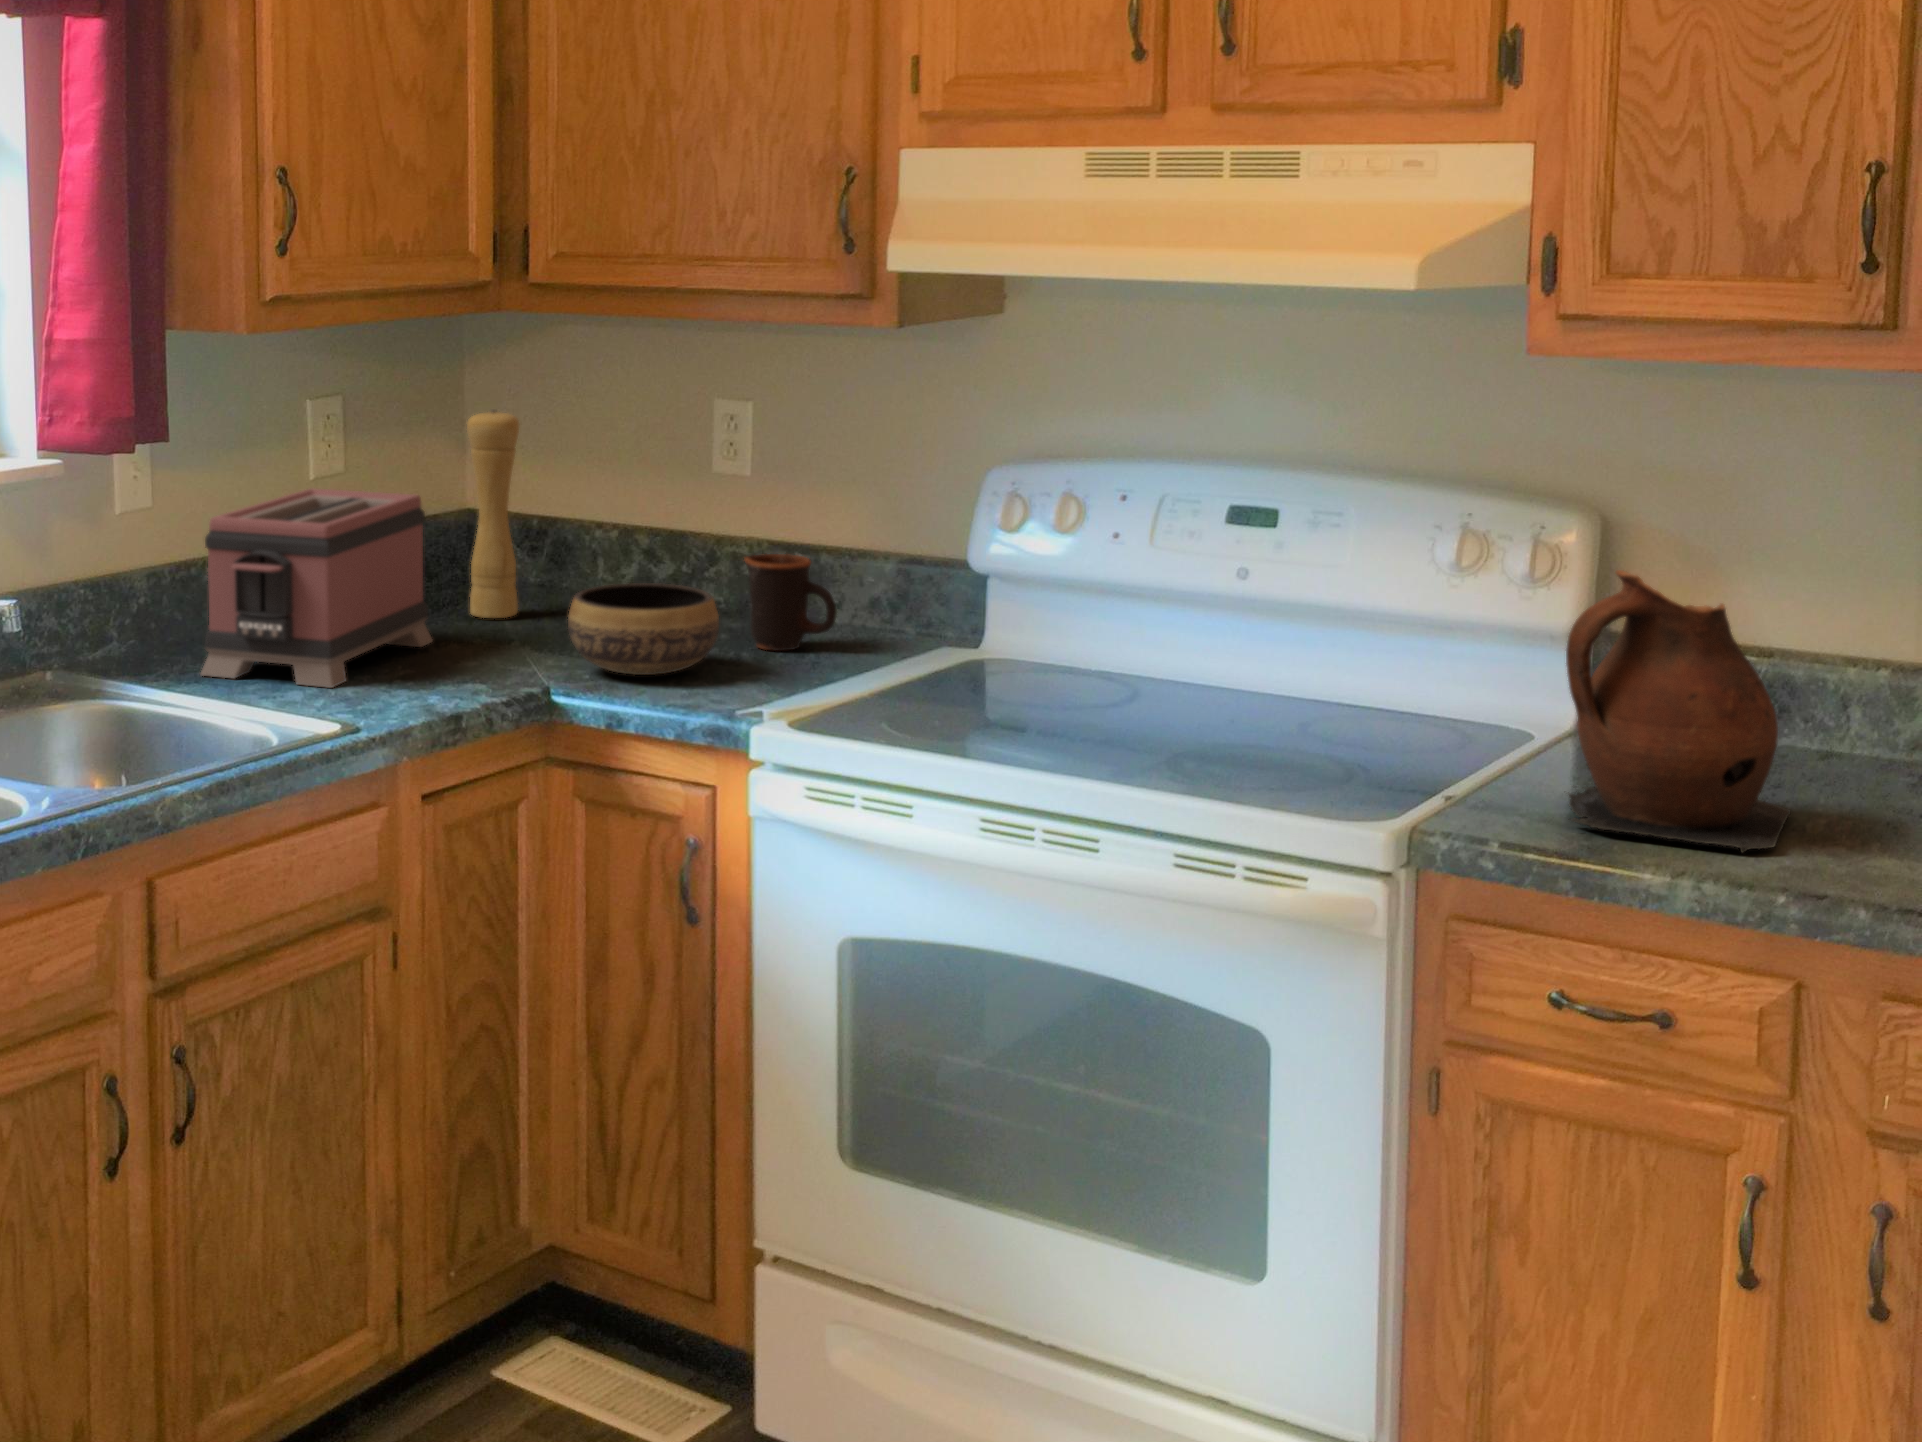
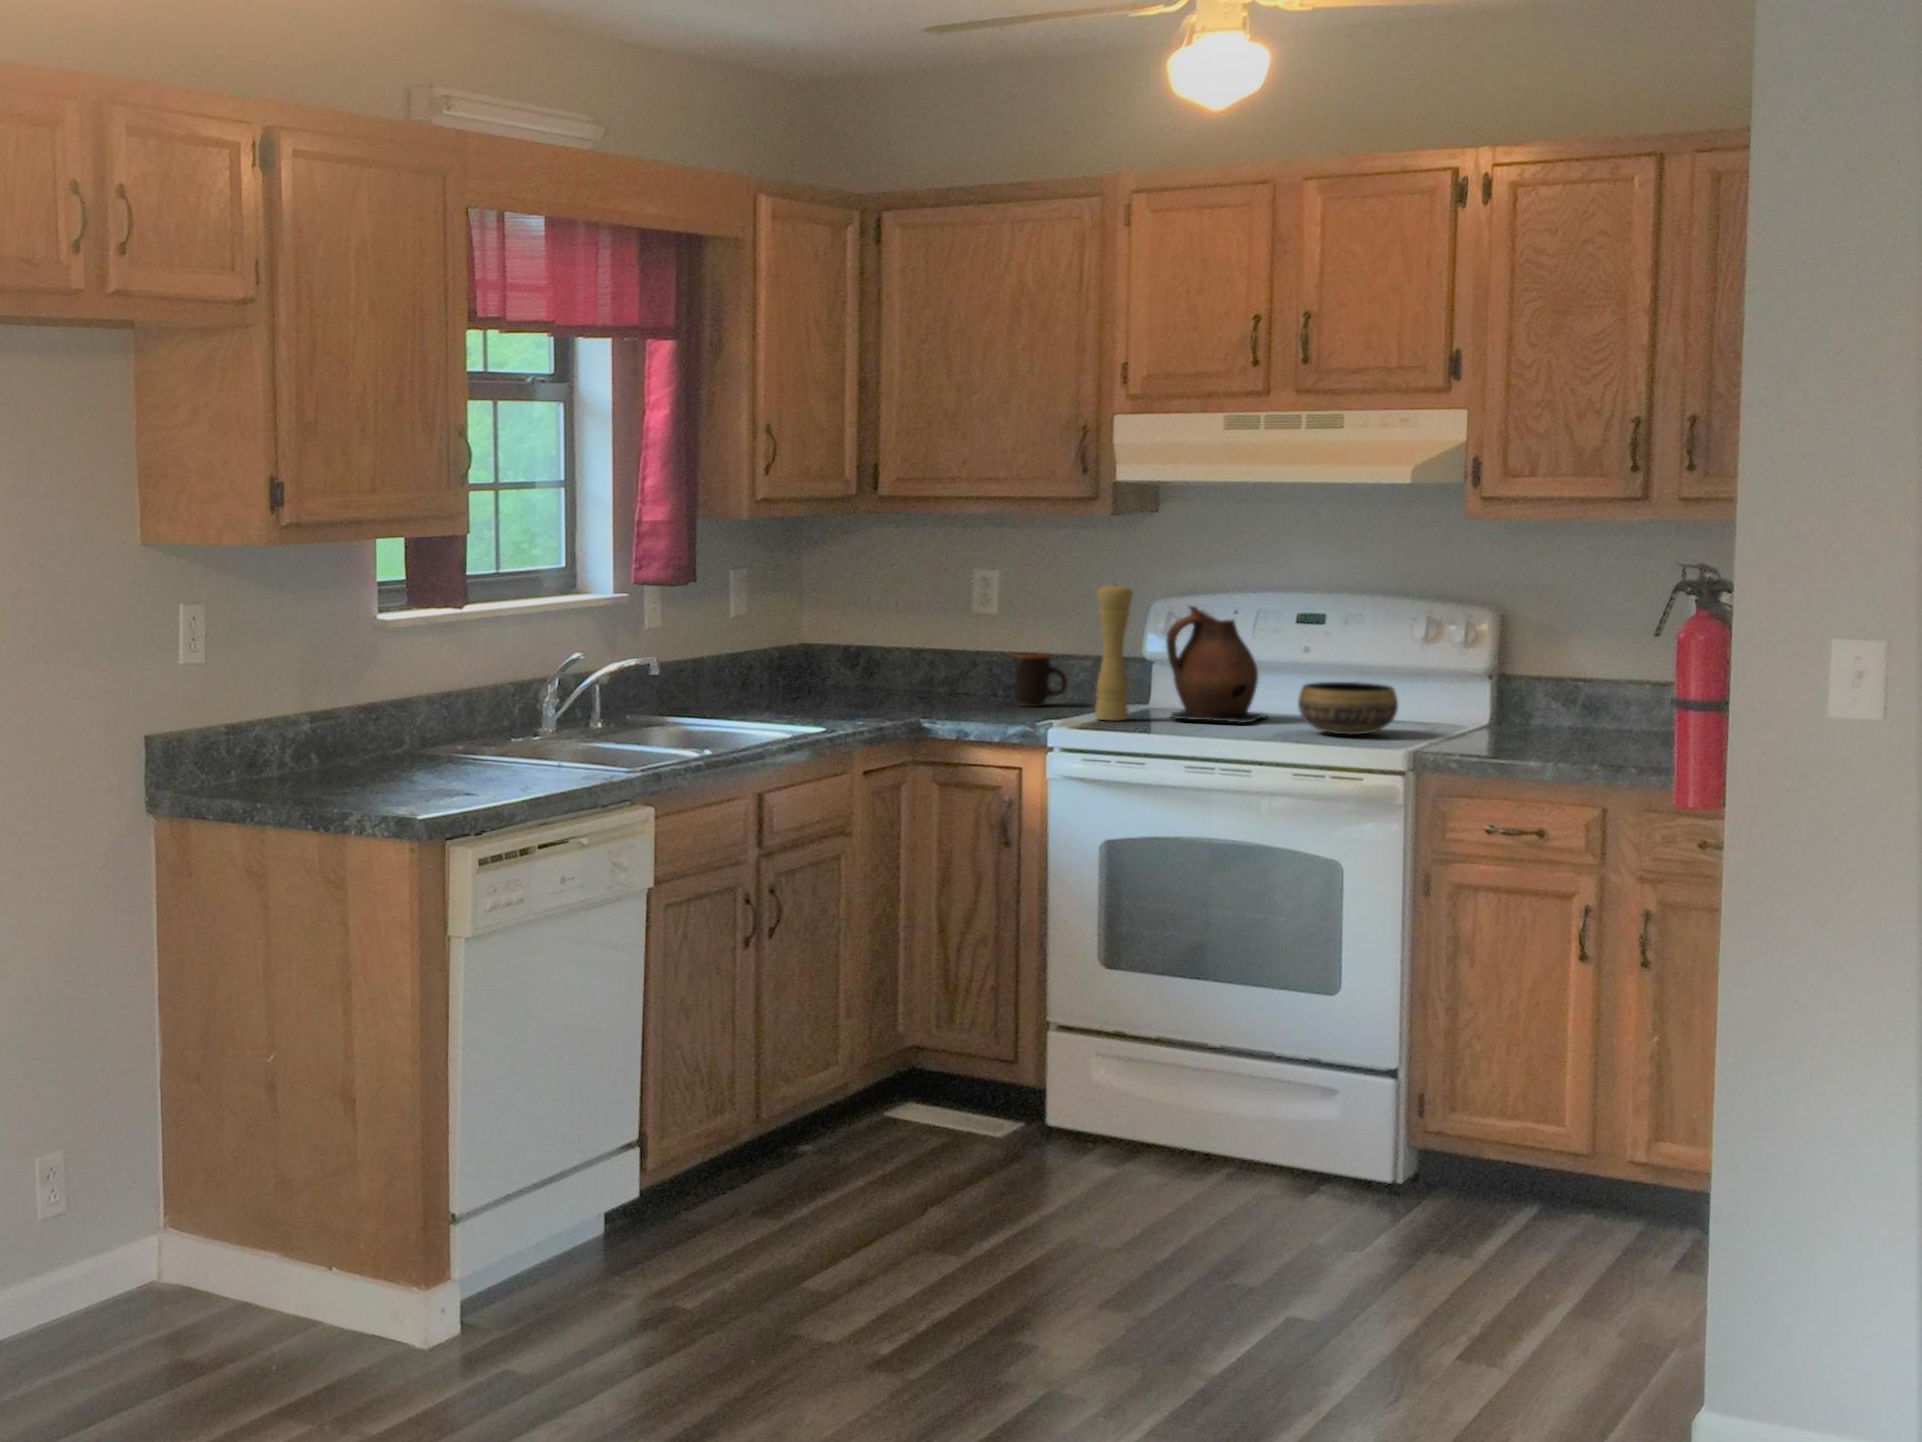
pepper mill: present [467,409,519,618] -> present [1095,584,1133,721]
toaster: present [201,488,432,688] -> none [714,616,828,719]
ceramic pitcher: present [1566,570,1791,853] -> present [1166,606,1267,723]
bowl: present [568,583,719,675] -> present [1298,682,1398,735]

